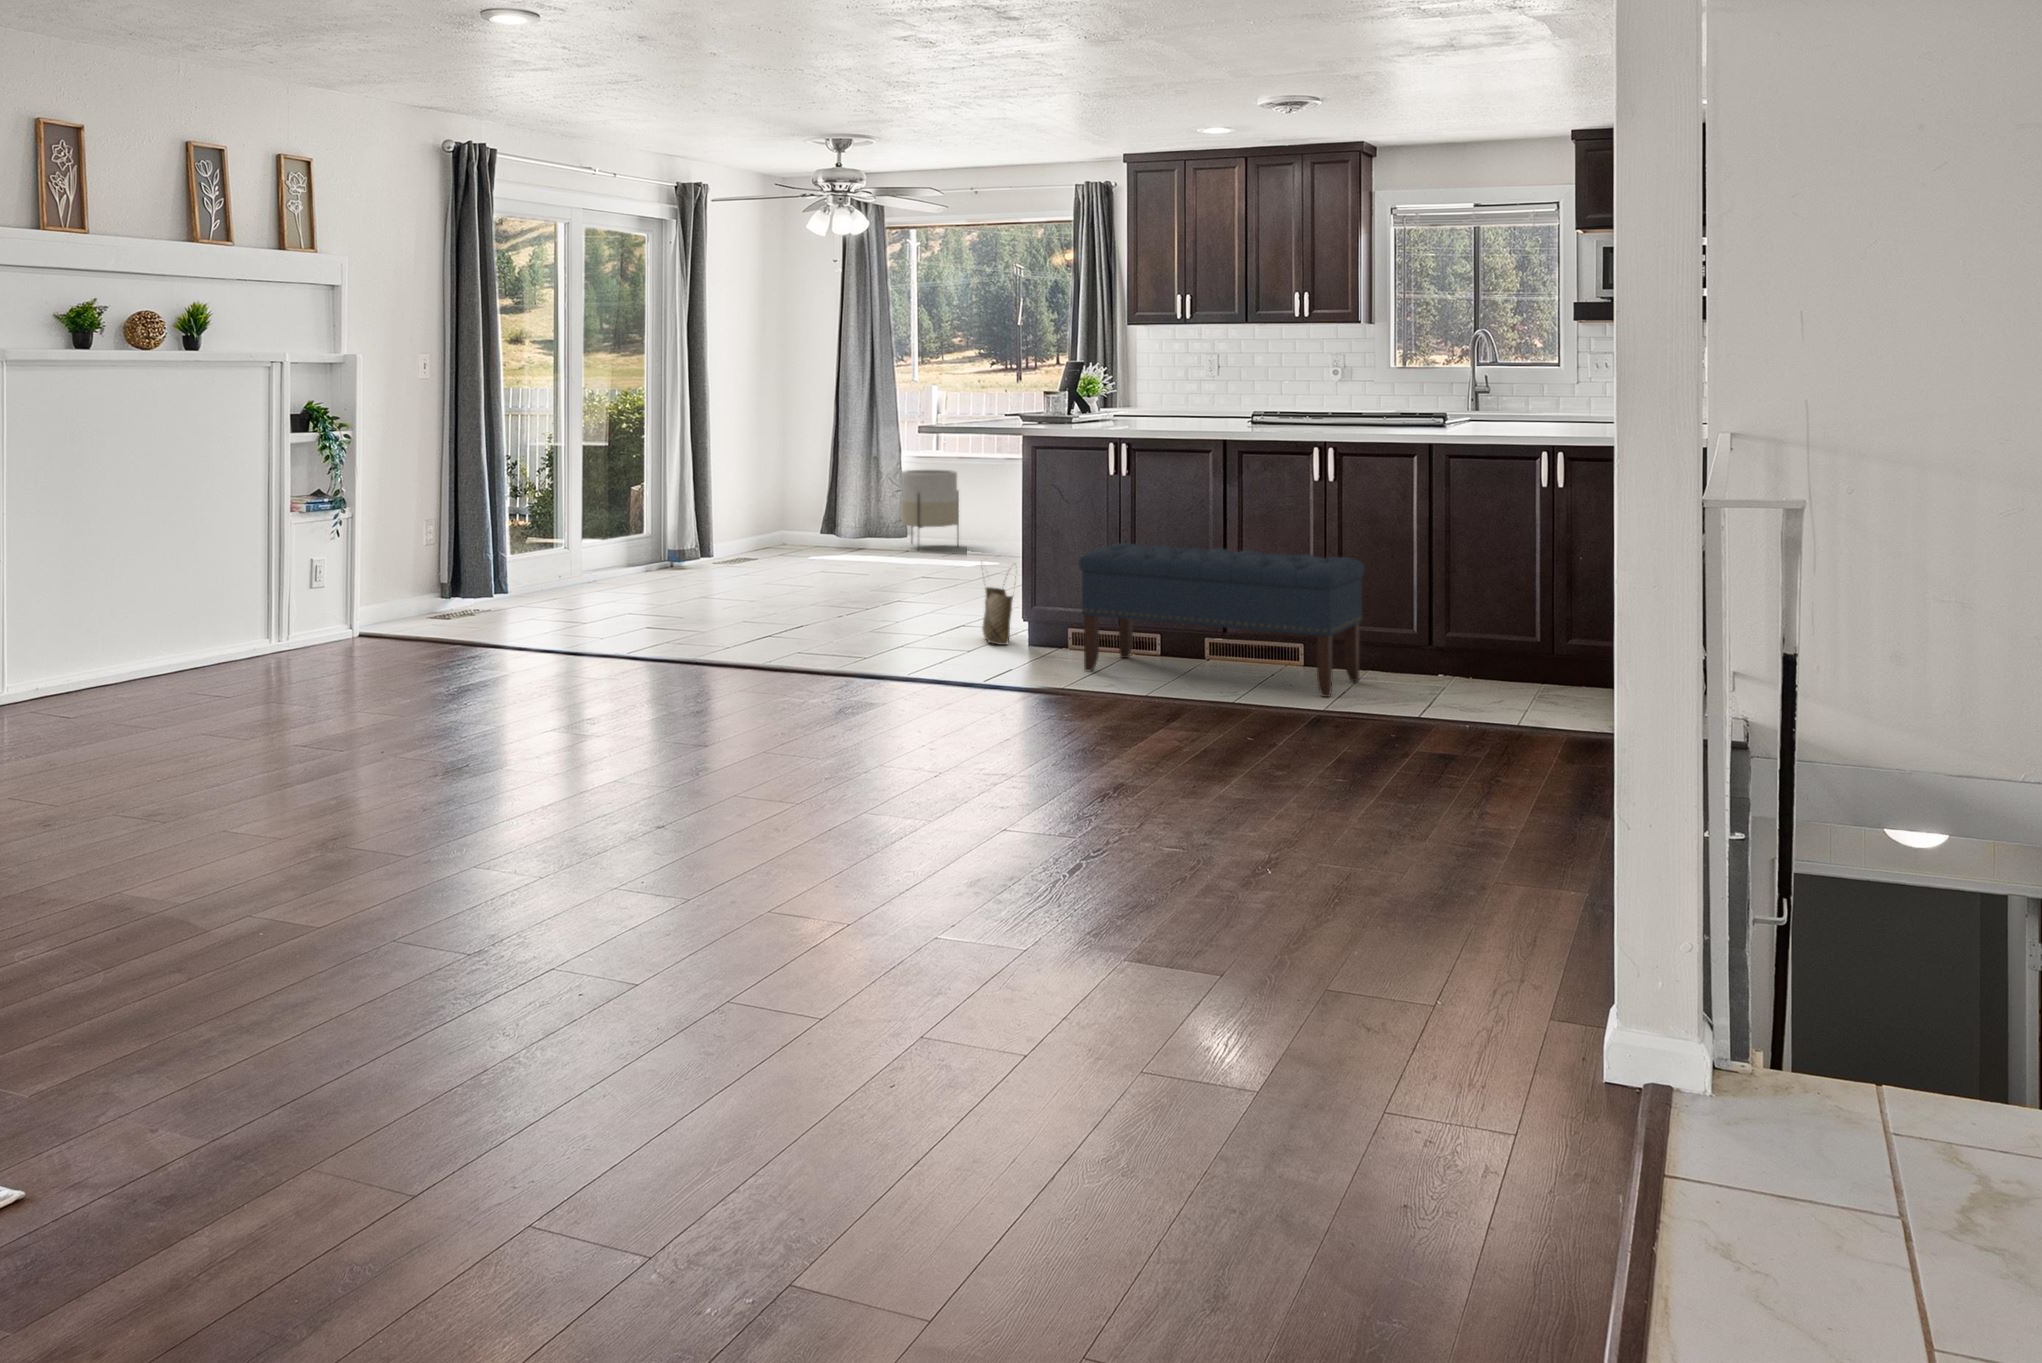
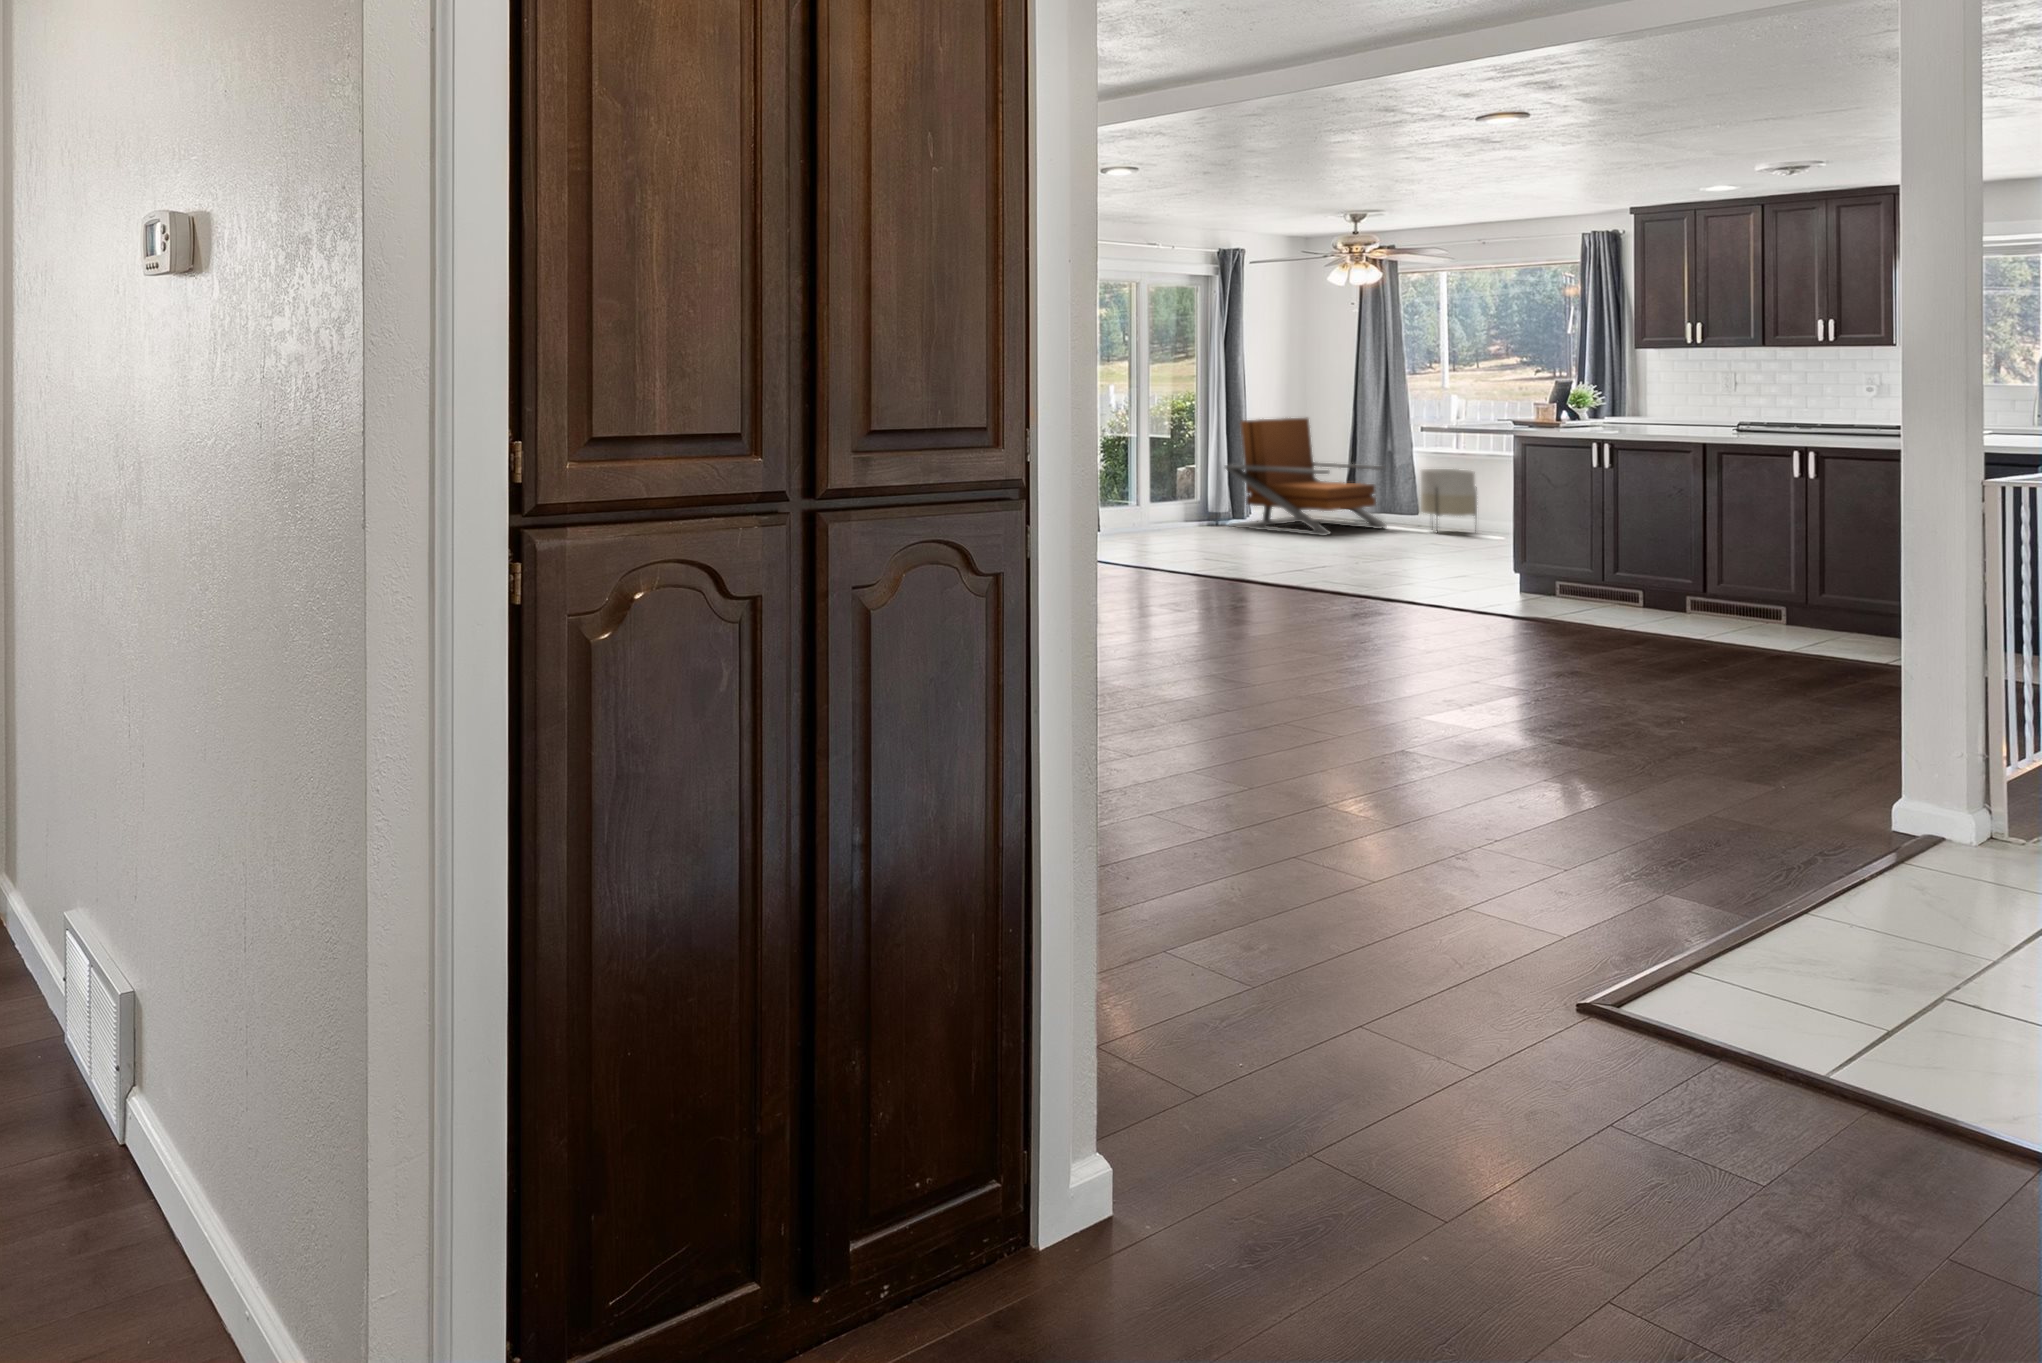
lounge chair: none [680,410,865,564] -> present [1225,418,1386,535]
bench: present [1078,543,1365,697] -> none [1562,520,1852,649]
woven basket: present [982,584,1015,645] -> none [1478,531,1511,595]

